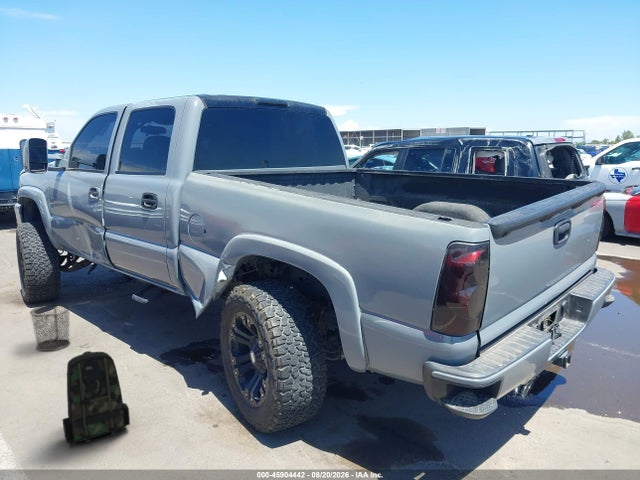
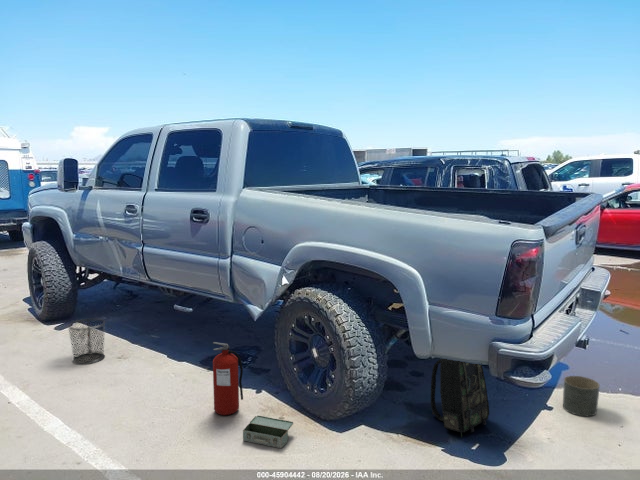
fire extinguisher: none [146,339,180,418] -> present [213,342,243,415]
backpack: present [63,351,130,447] -> present [431,359,489,437]
planter: none [543,397,587,447] -> present [563,376,600,416]
toolbox: none [164,422,222,463] -> present [243,416,293,448]

